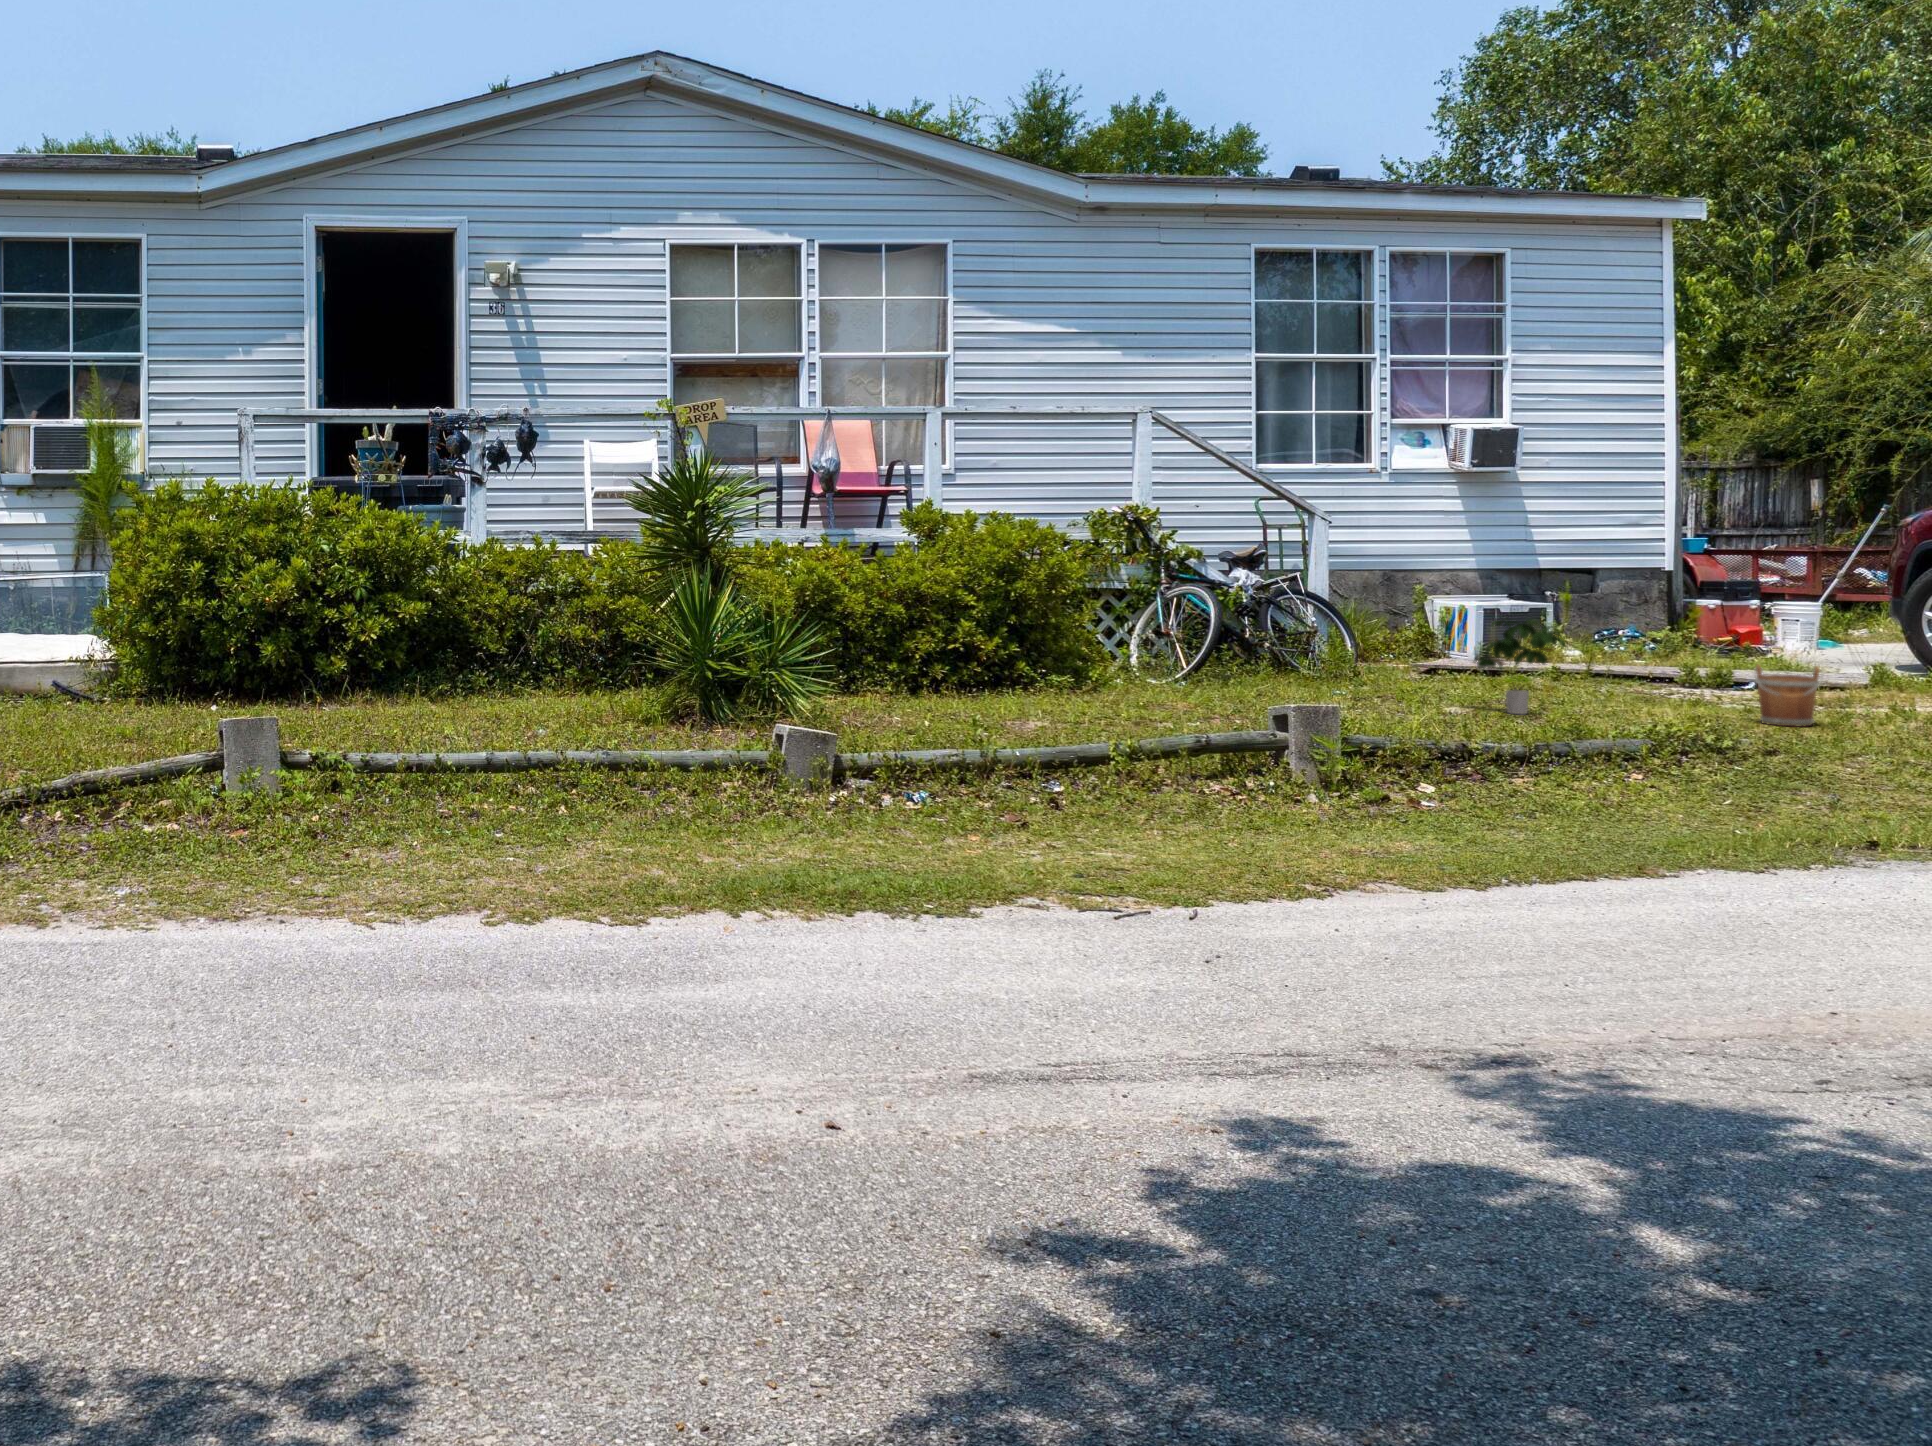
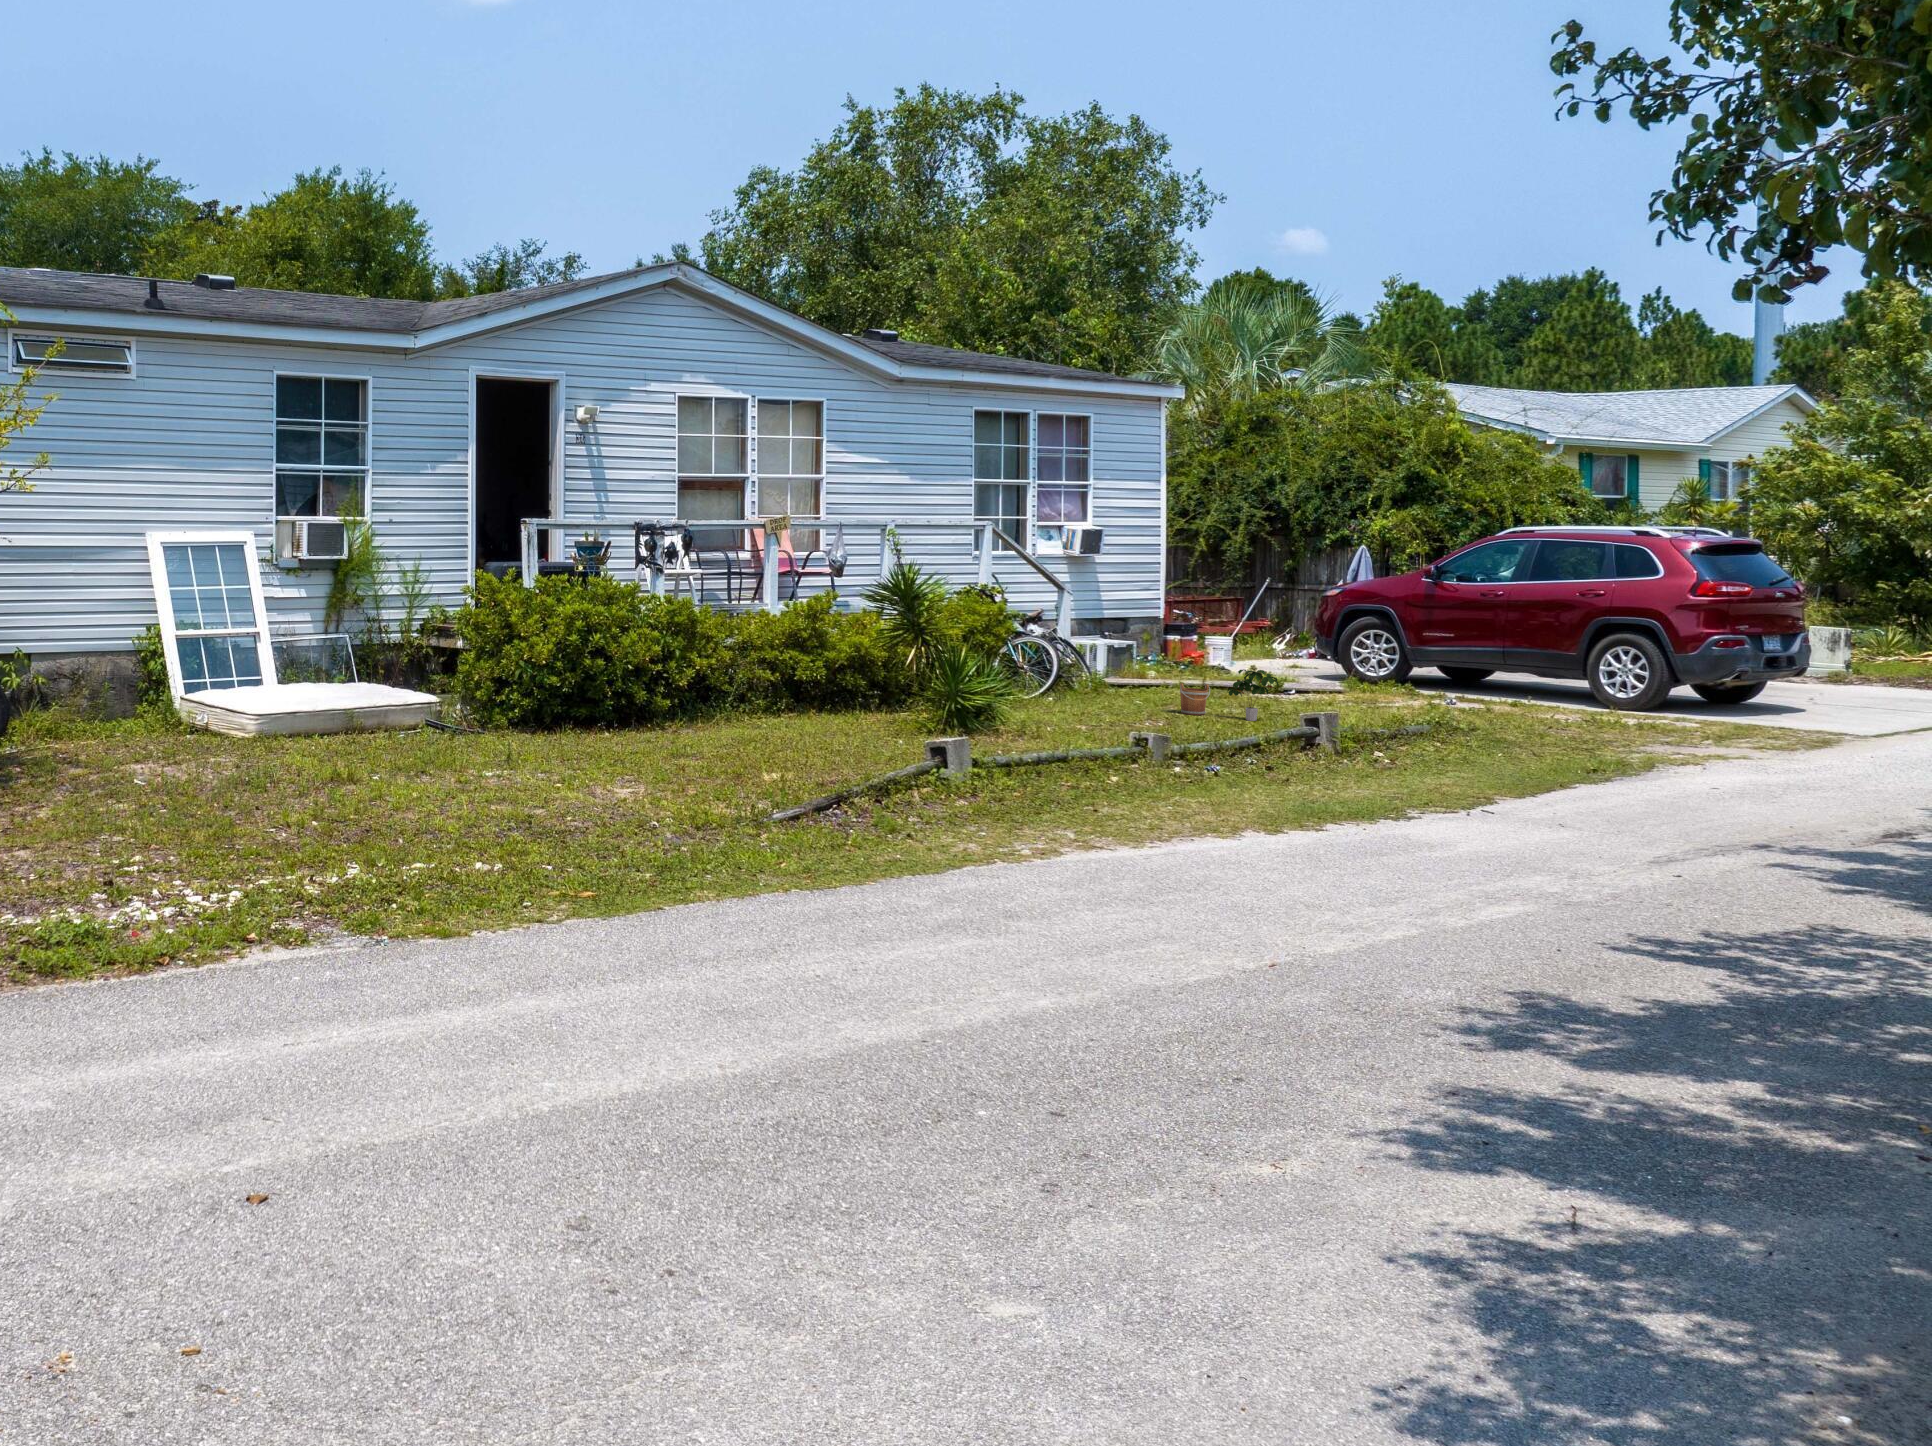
bucket: present [1754,665,1821,727] -> present [1180,683,1210,715]

